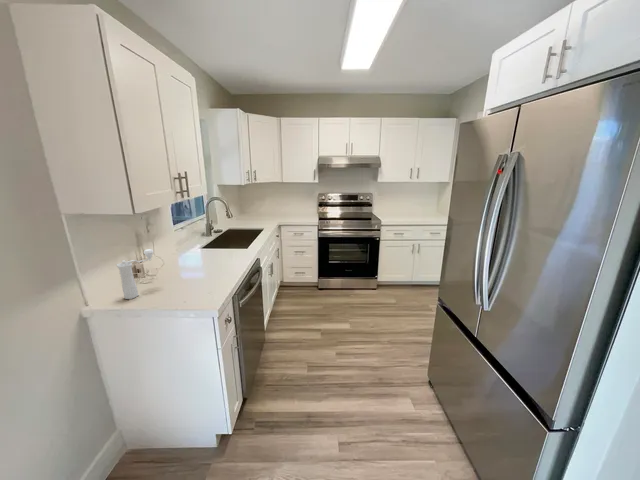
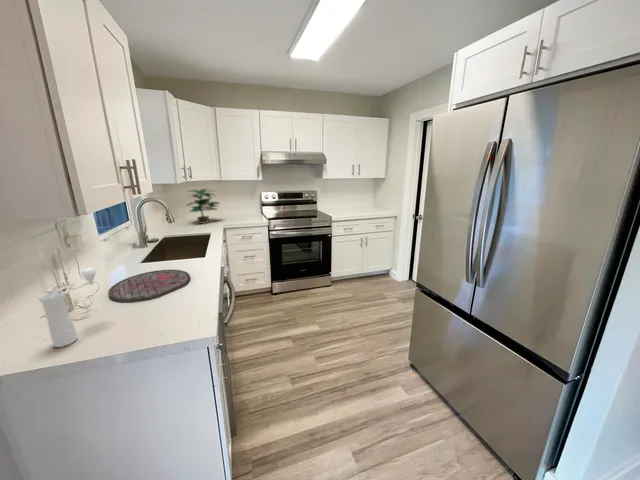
potted plant: none [250,188,280,219] -> present [187,189,219,223]
cutting board: none [168,255,226,277] -> present [108,270,190,302]

